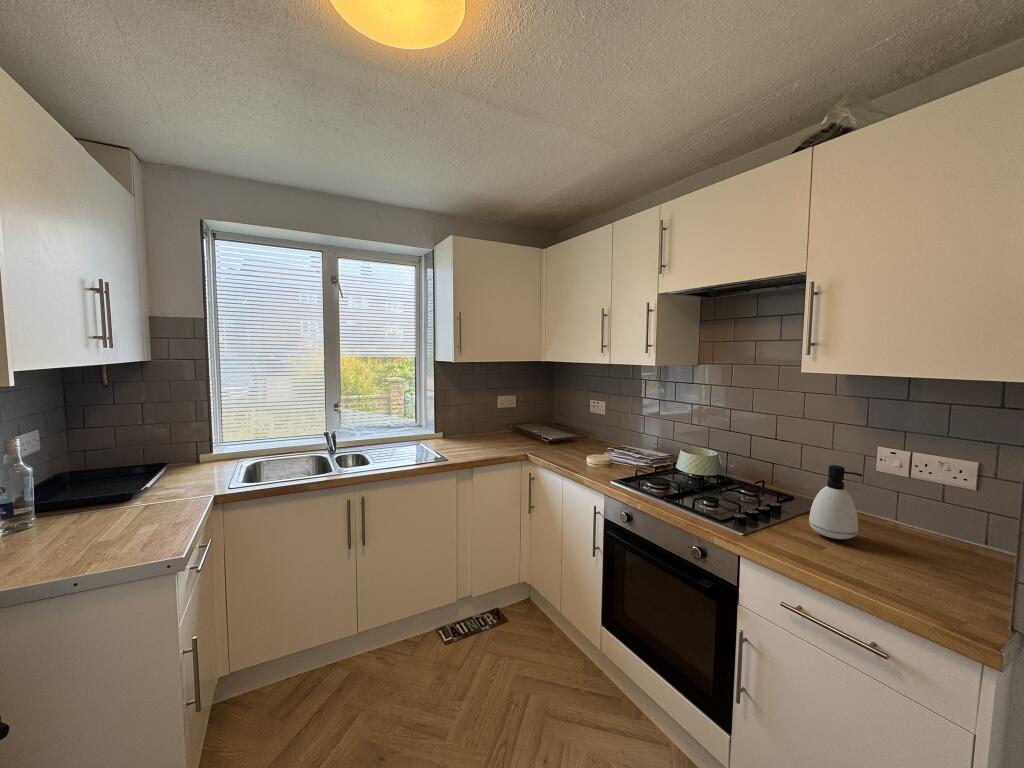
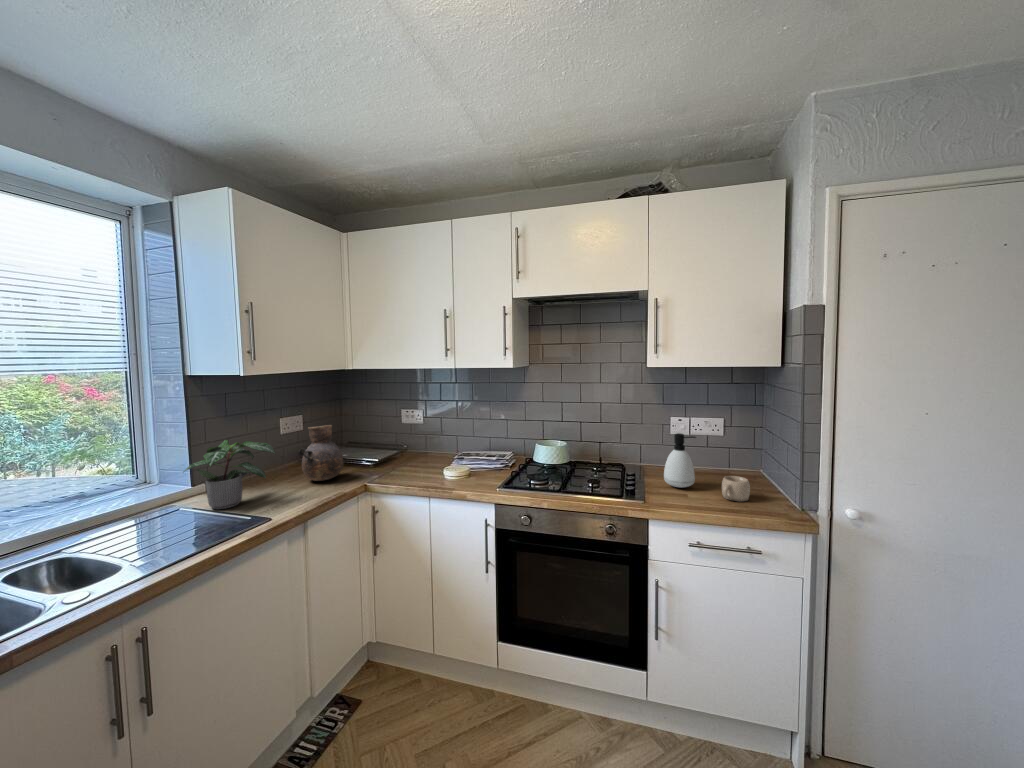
vase: none [492,405,522,447] -> present [298,425,343,481]
potted plant: none [422,406,468,451] -> present [185,440,275,509]
mug: none [869,539,930,583] -> present [722,476,750,502]

